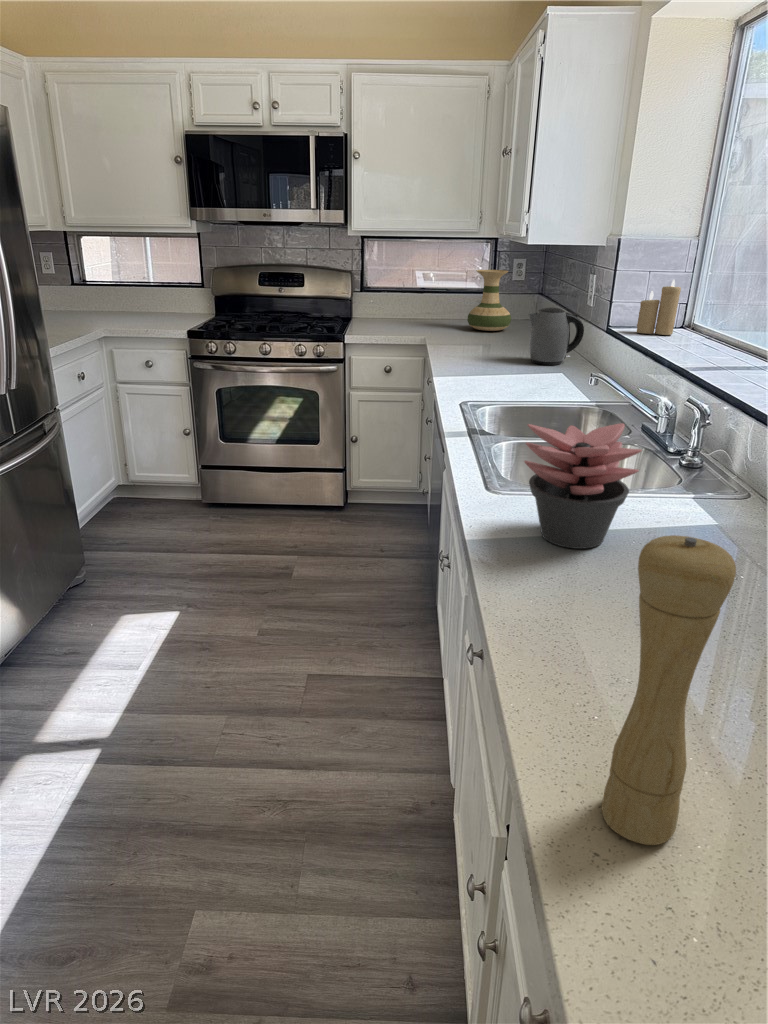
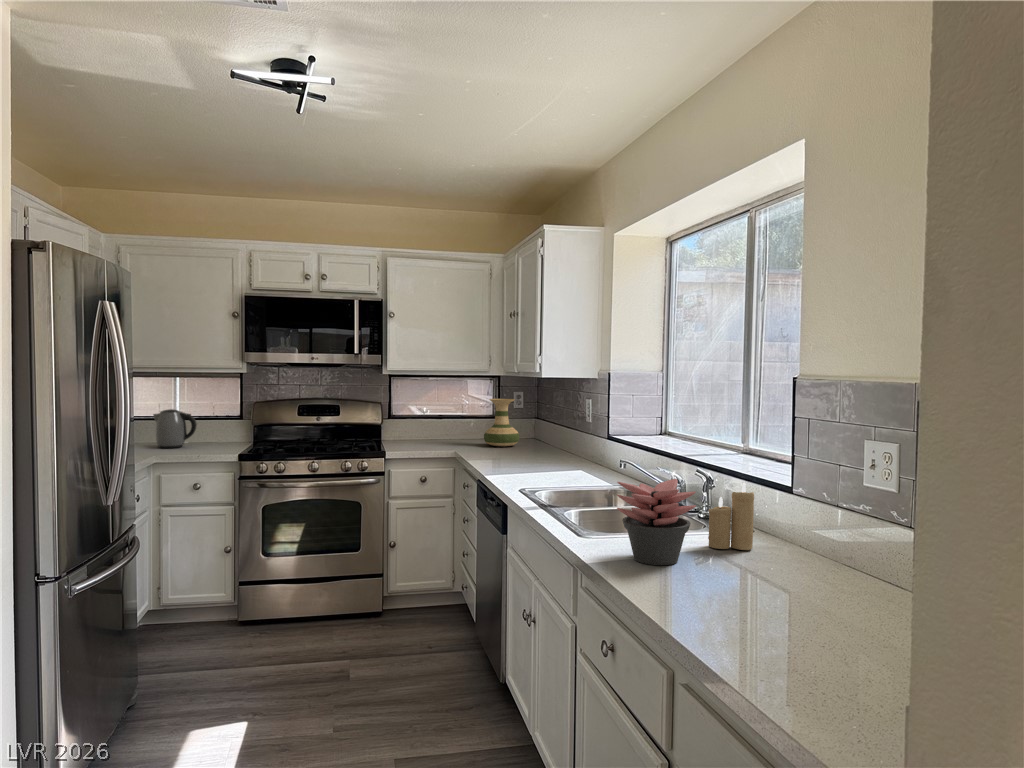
candle: present [637,280,681,335] -> present [708,484,754,550]
kettle: present [529,307,584,365] -> present [153,409,197,448]
pepper mill: present [602,535,736,845] -> none [759,491,808,681]

